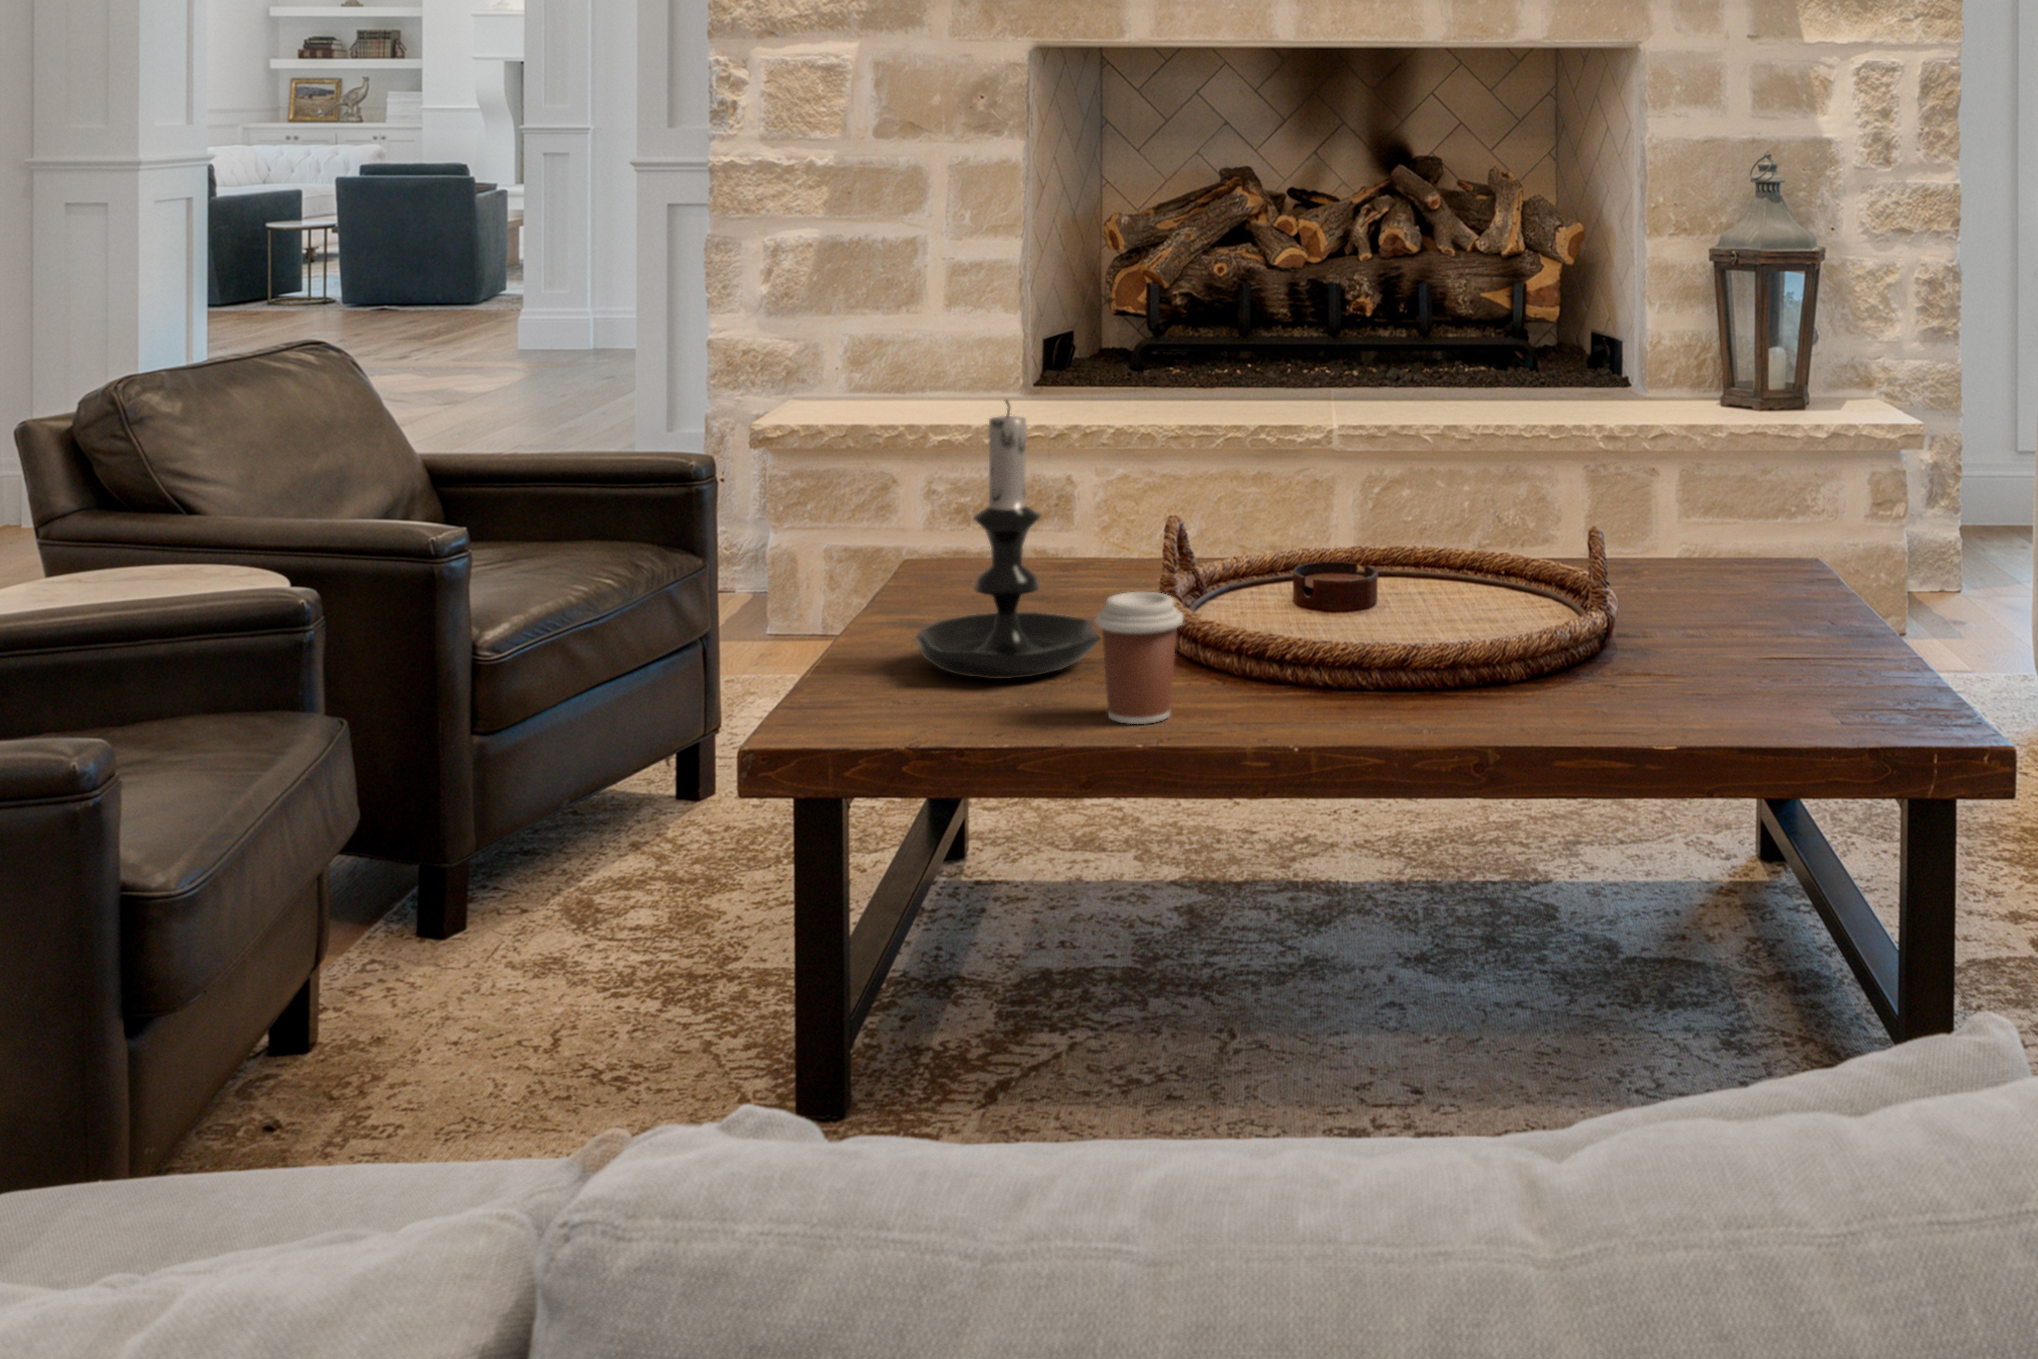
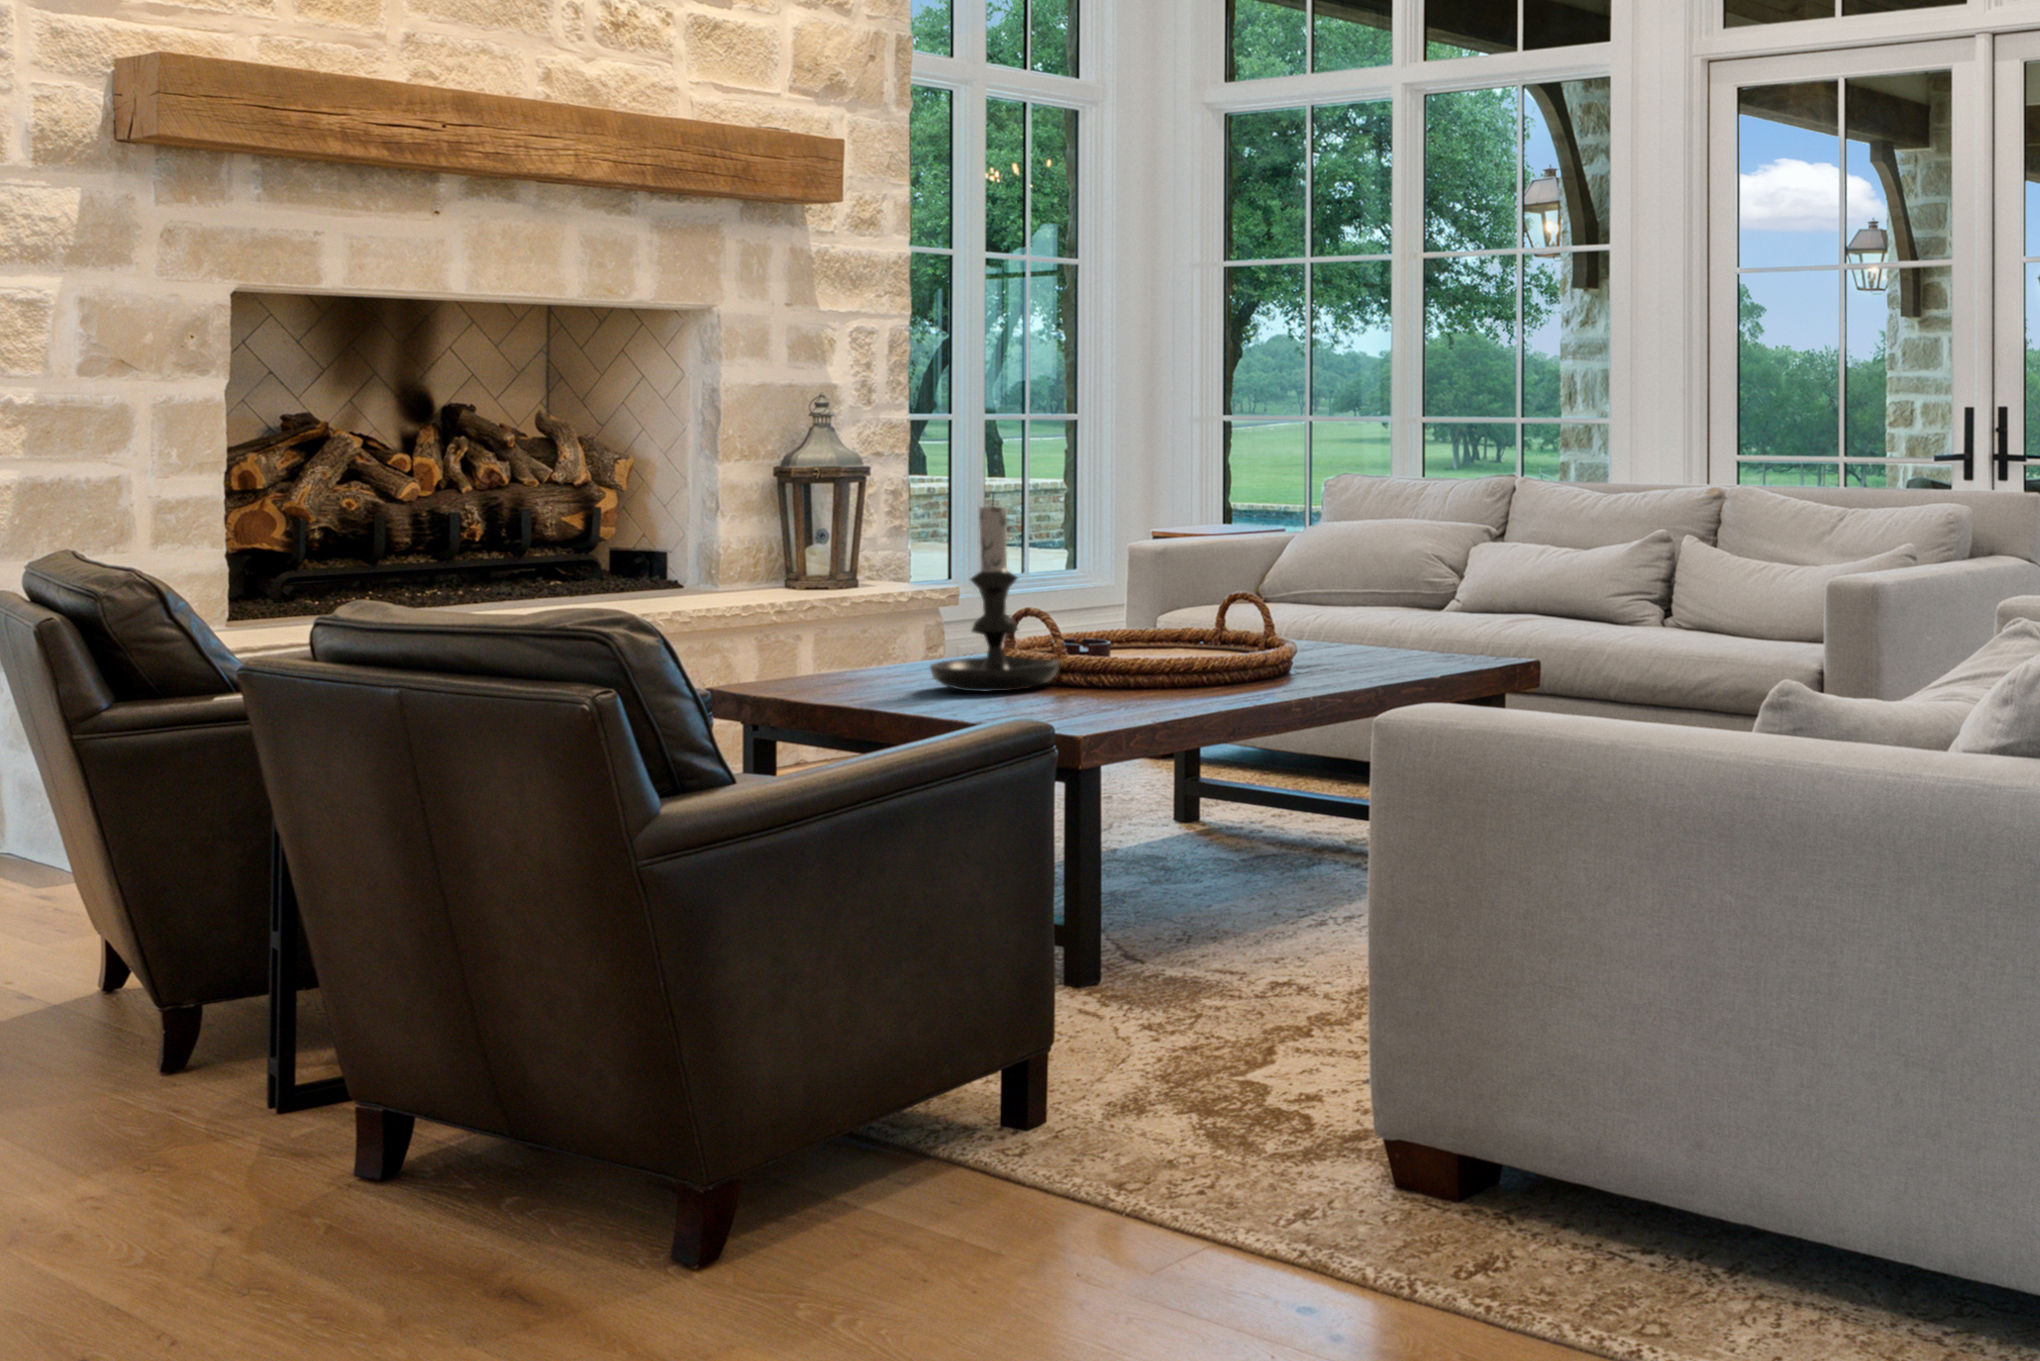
coffee cup: present [1096,592,1184,724] -> none [1144,601,1203,683]

